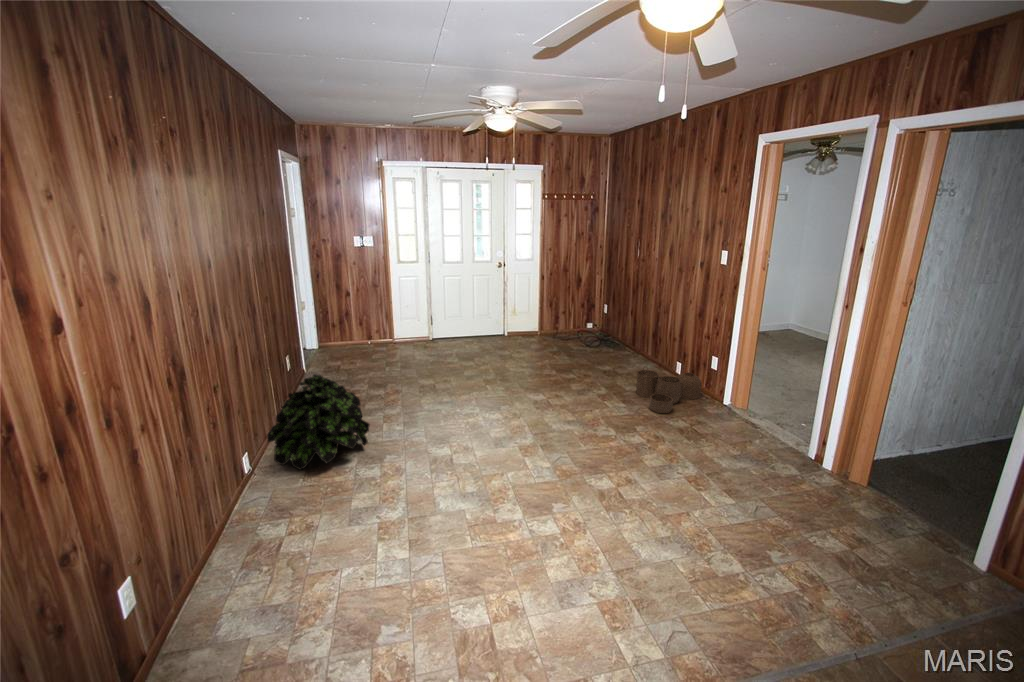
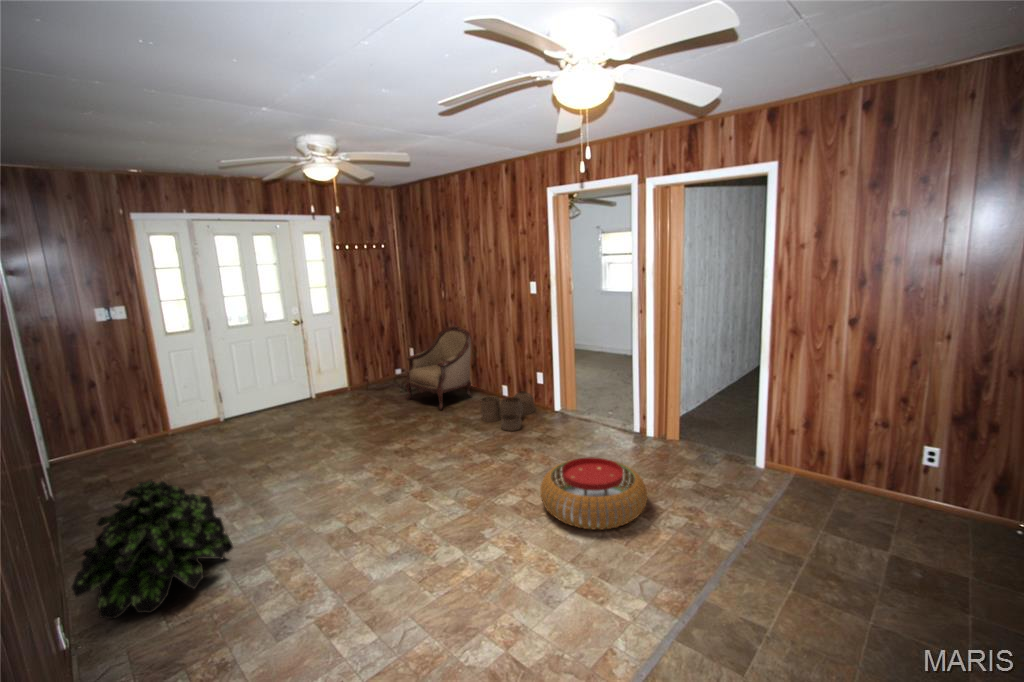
armchair: none [579,288,652,373] -> present [406,325,472,410]
pouf: none [625,463,758,559] -> present [540,457,647,530]

